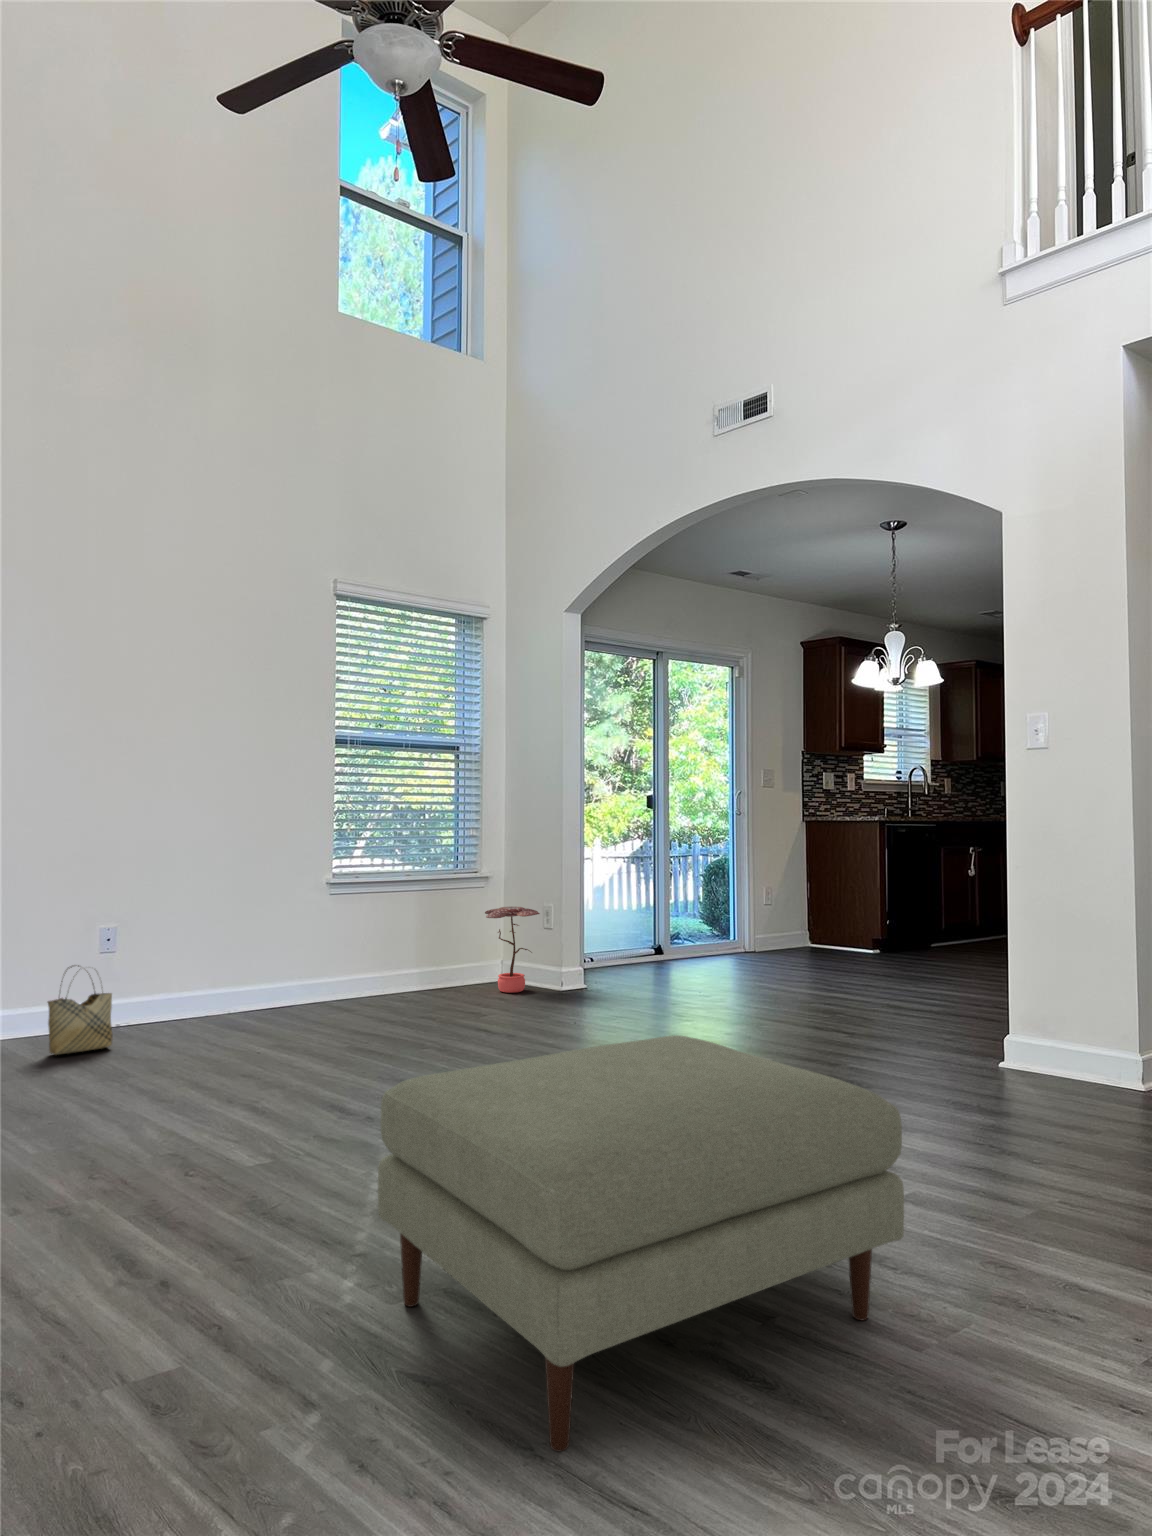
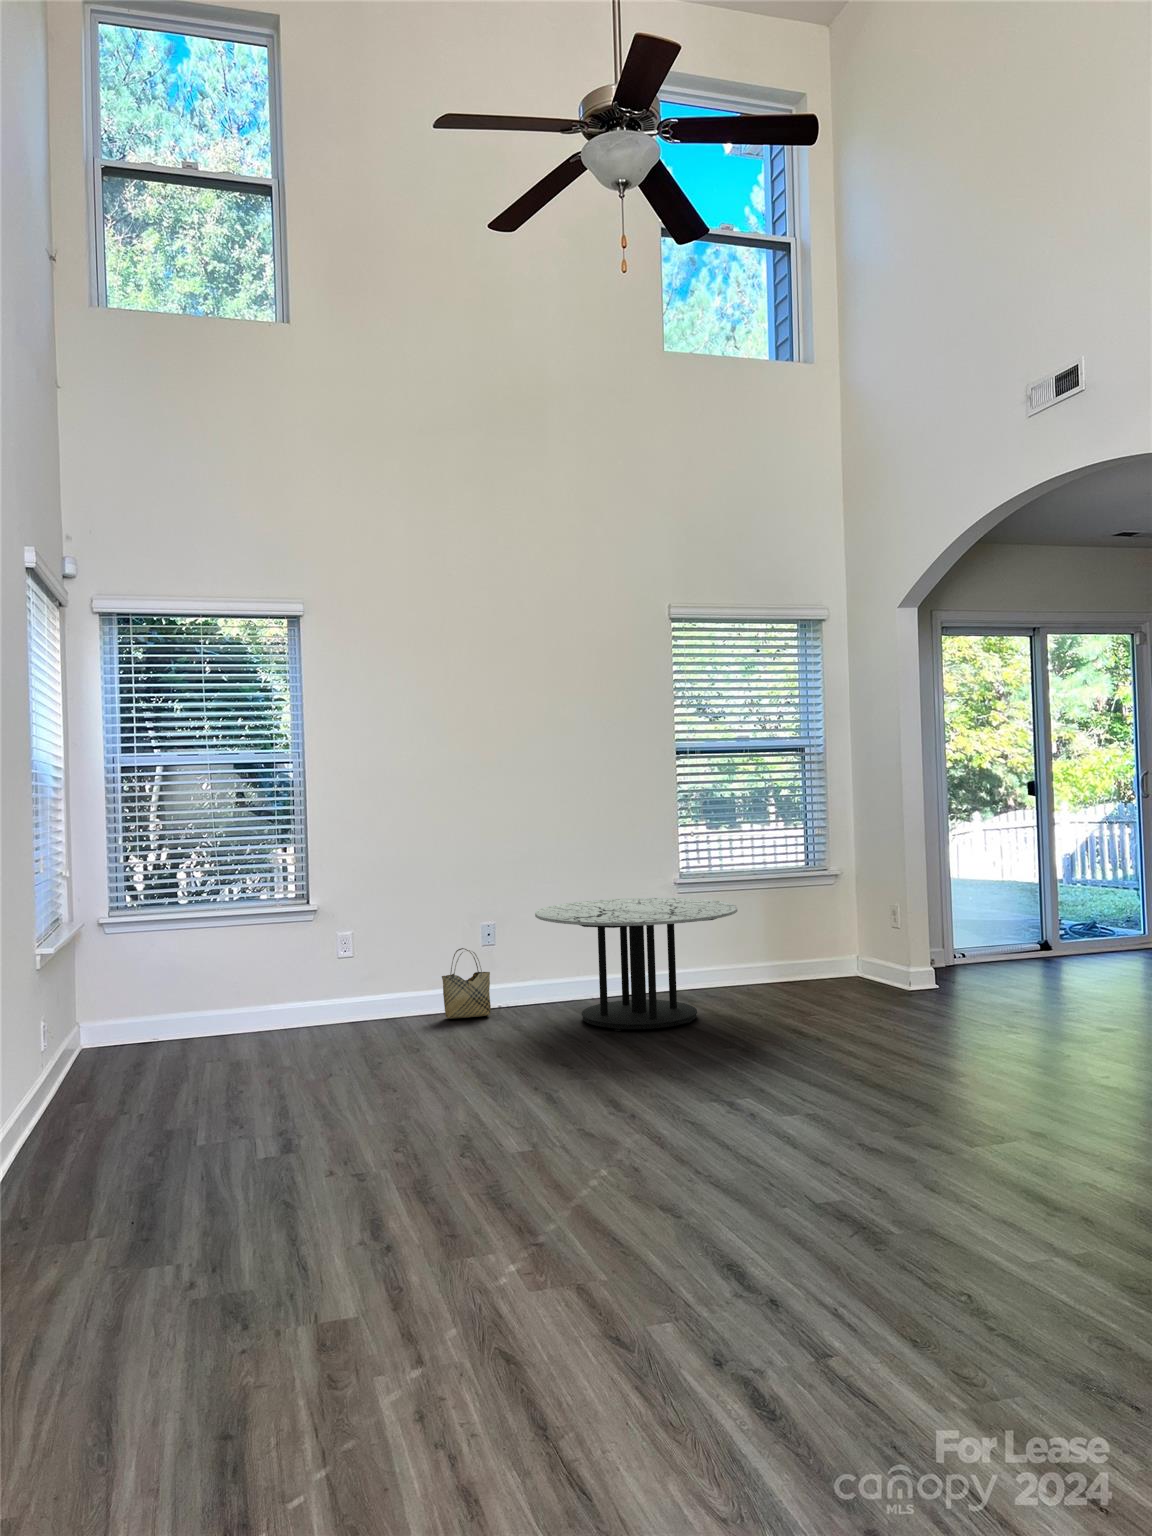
coffee table: none [183,900,422,1053] -> present [535,898,737,1031]
potted plant: present [485,907,540,993] -> none [826,905,884,990]
ottoman: present [378,1035,904,1452] -> none [548,1038,947,1328]

